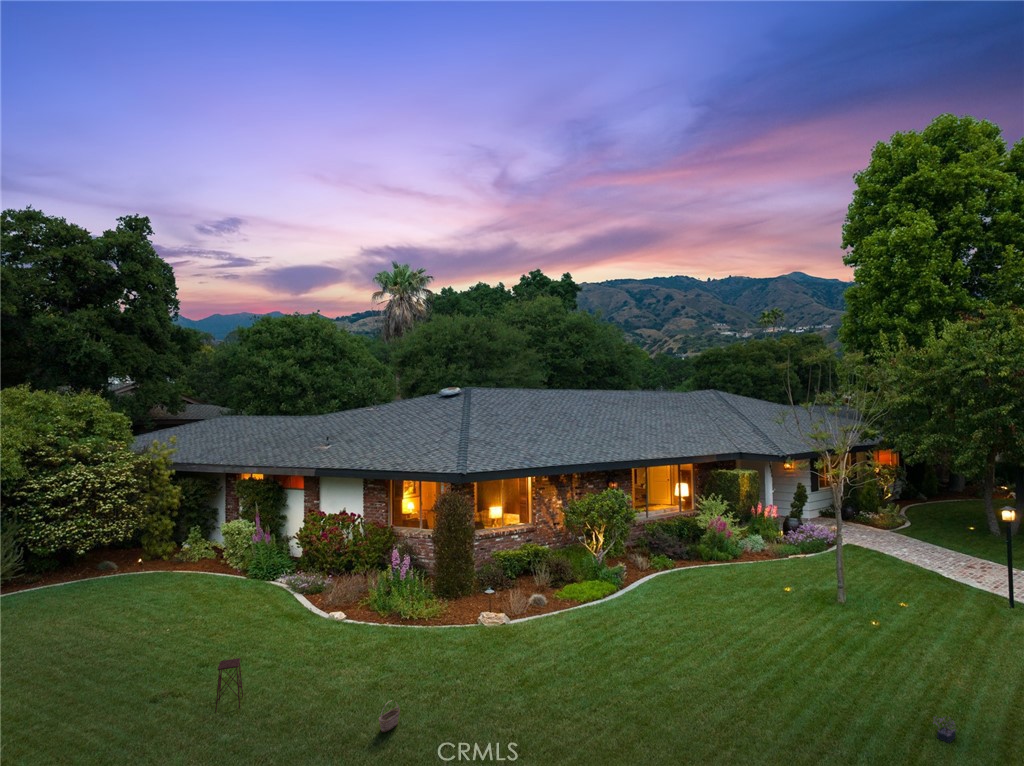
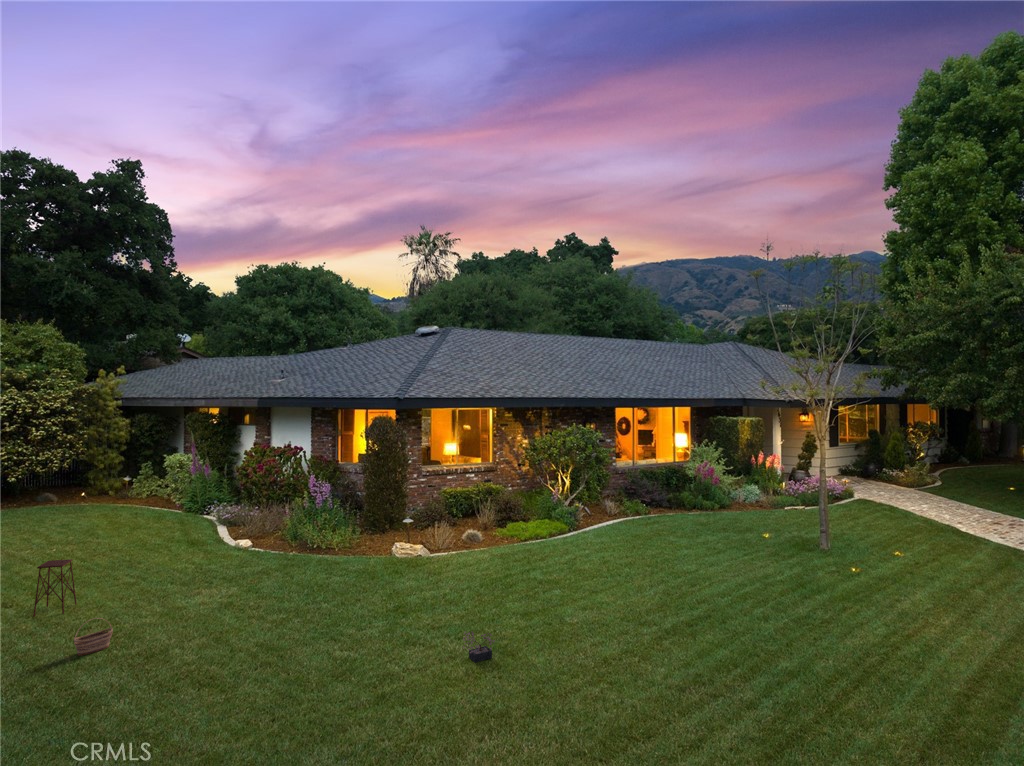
basket: present [379,705,400,732] -> present [74,625,113,656]
decorative plant: present [933,718,956,743] -> present [463,631,494,662]

